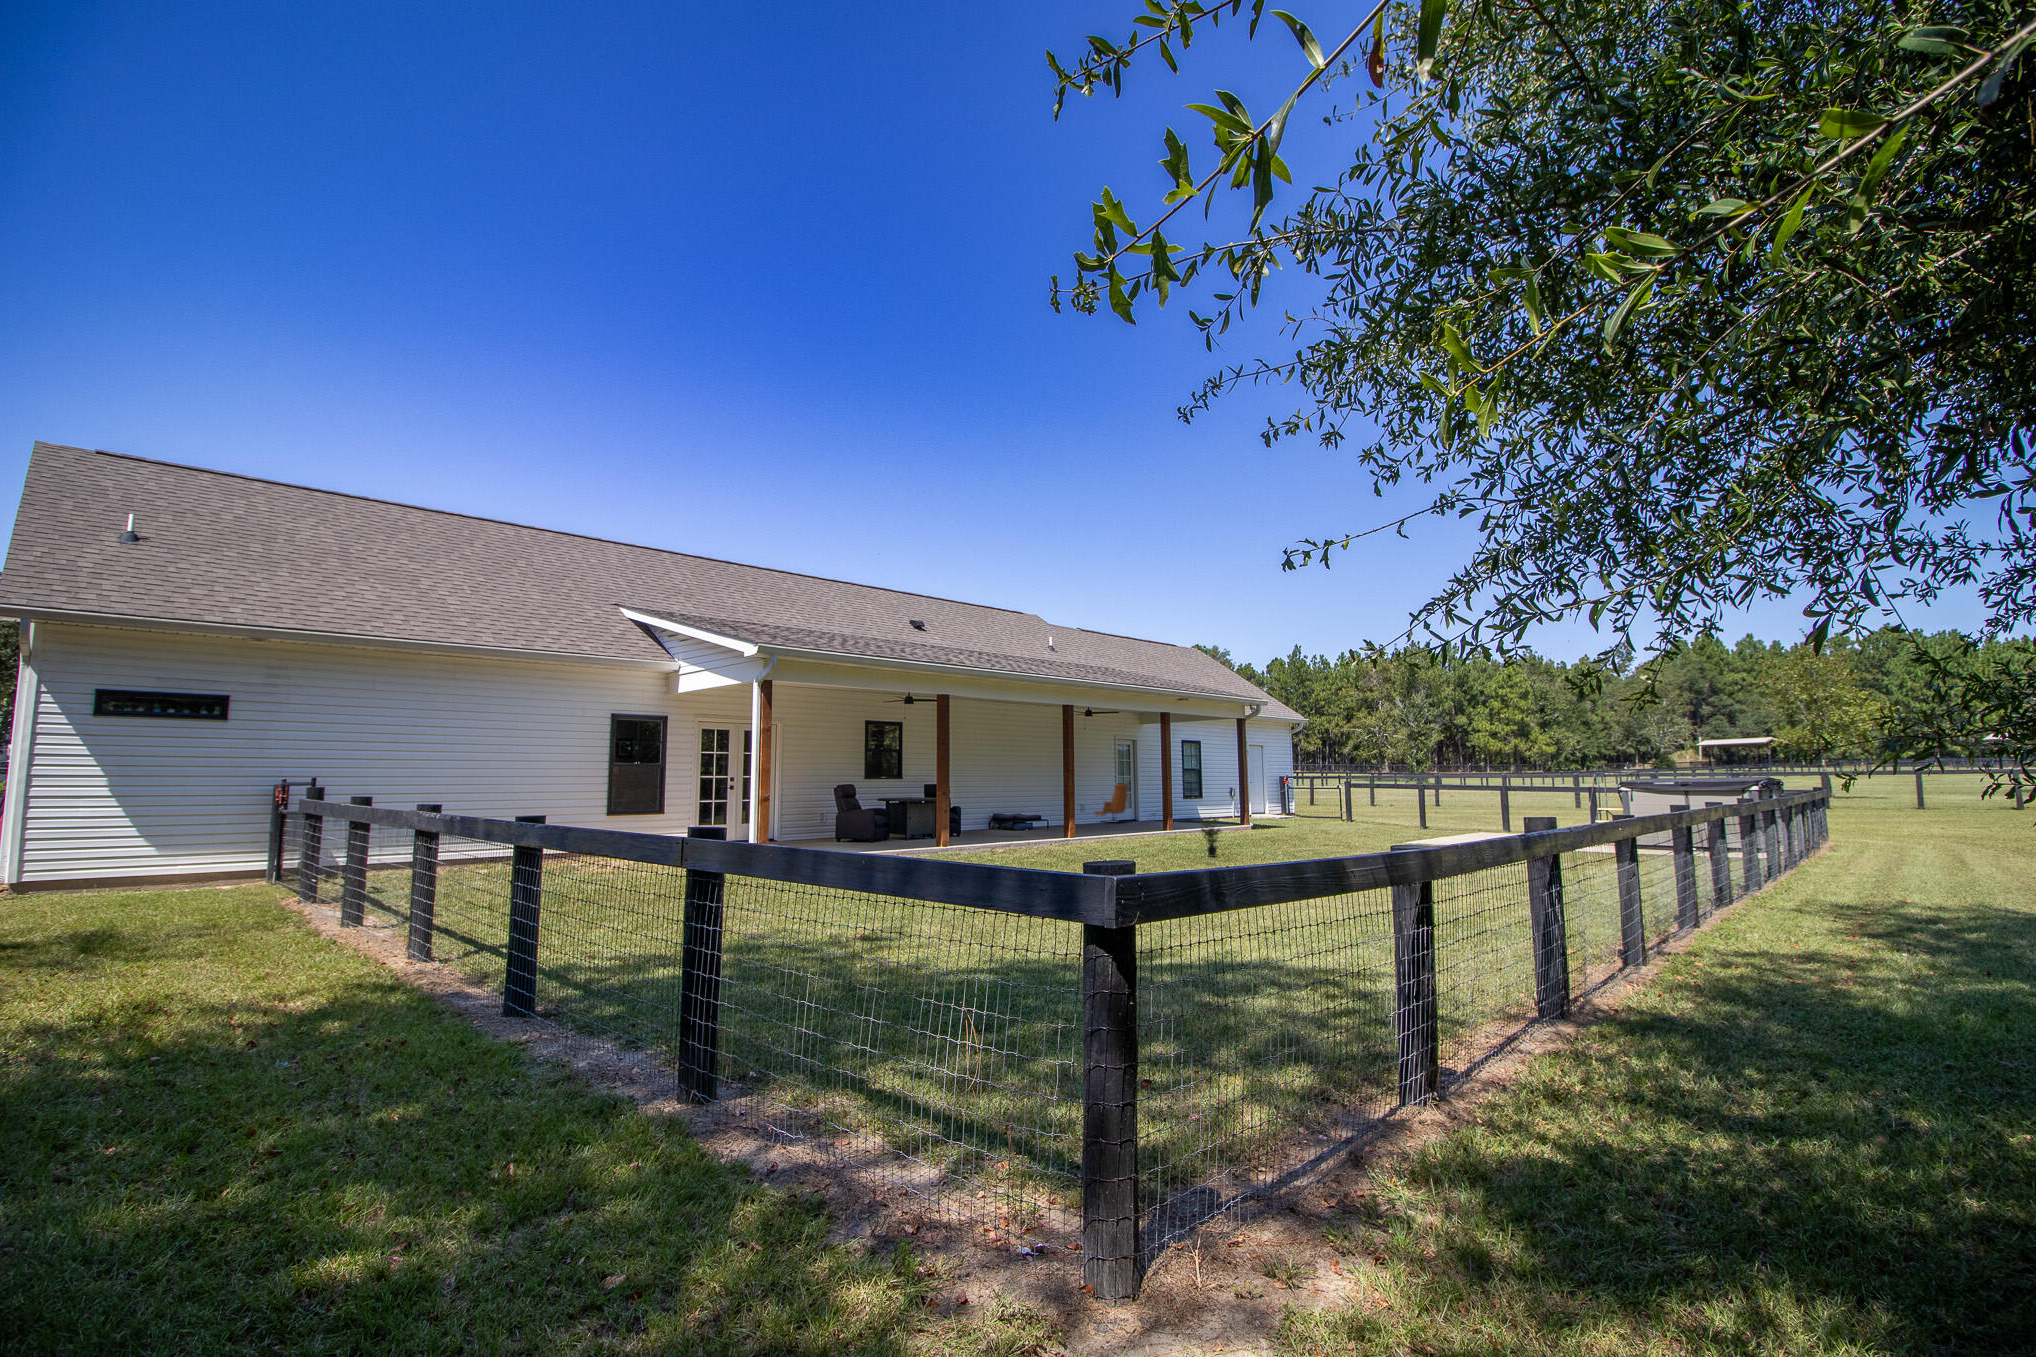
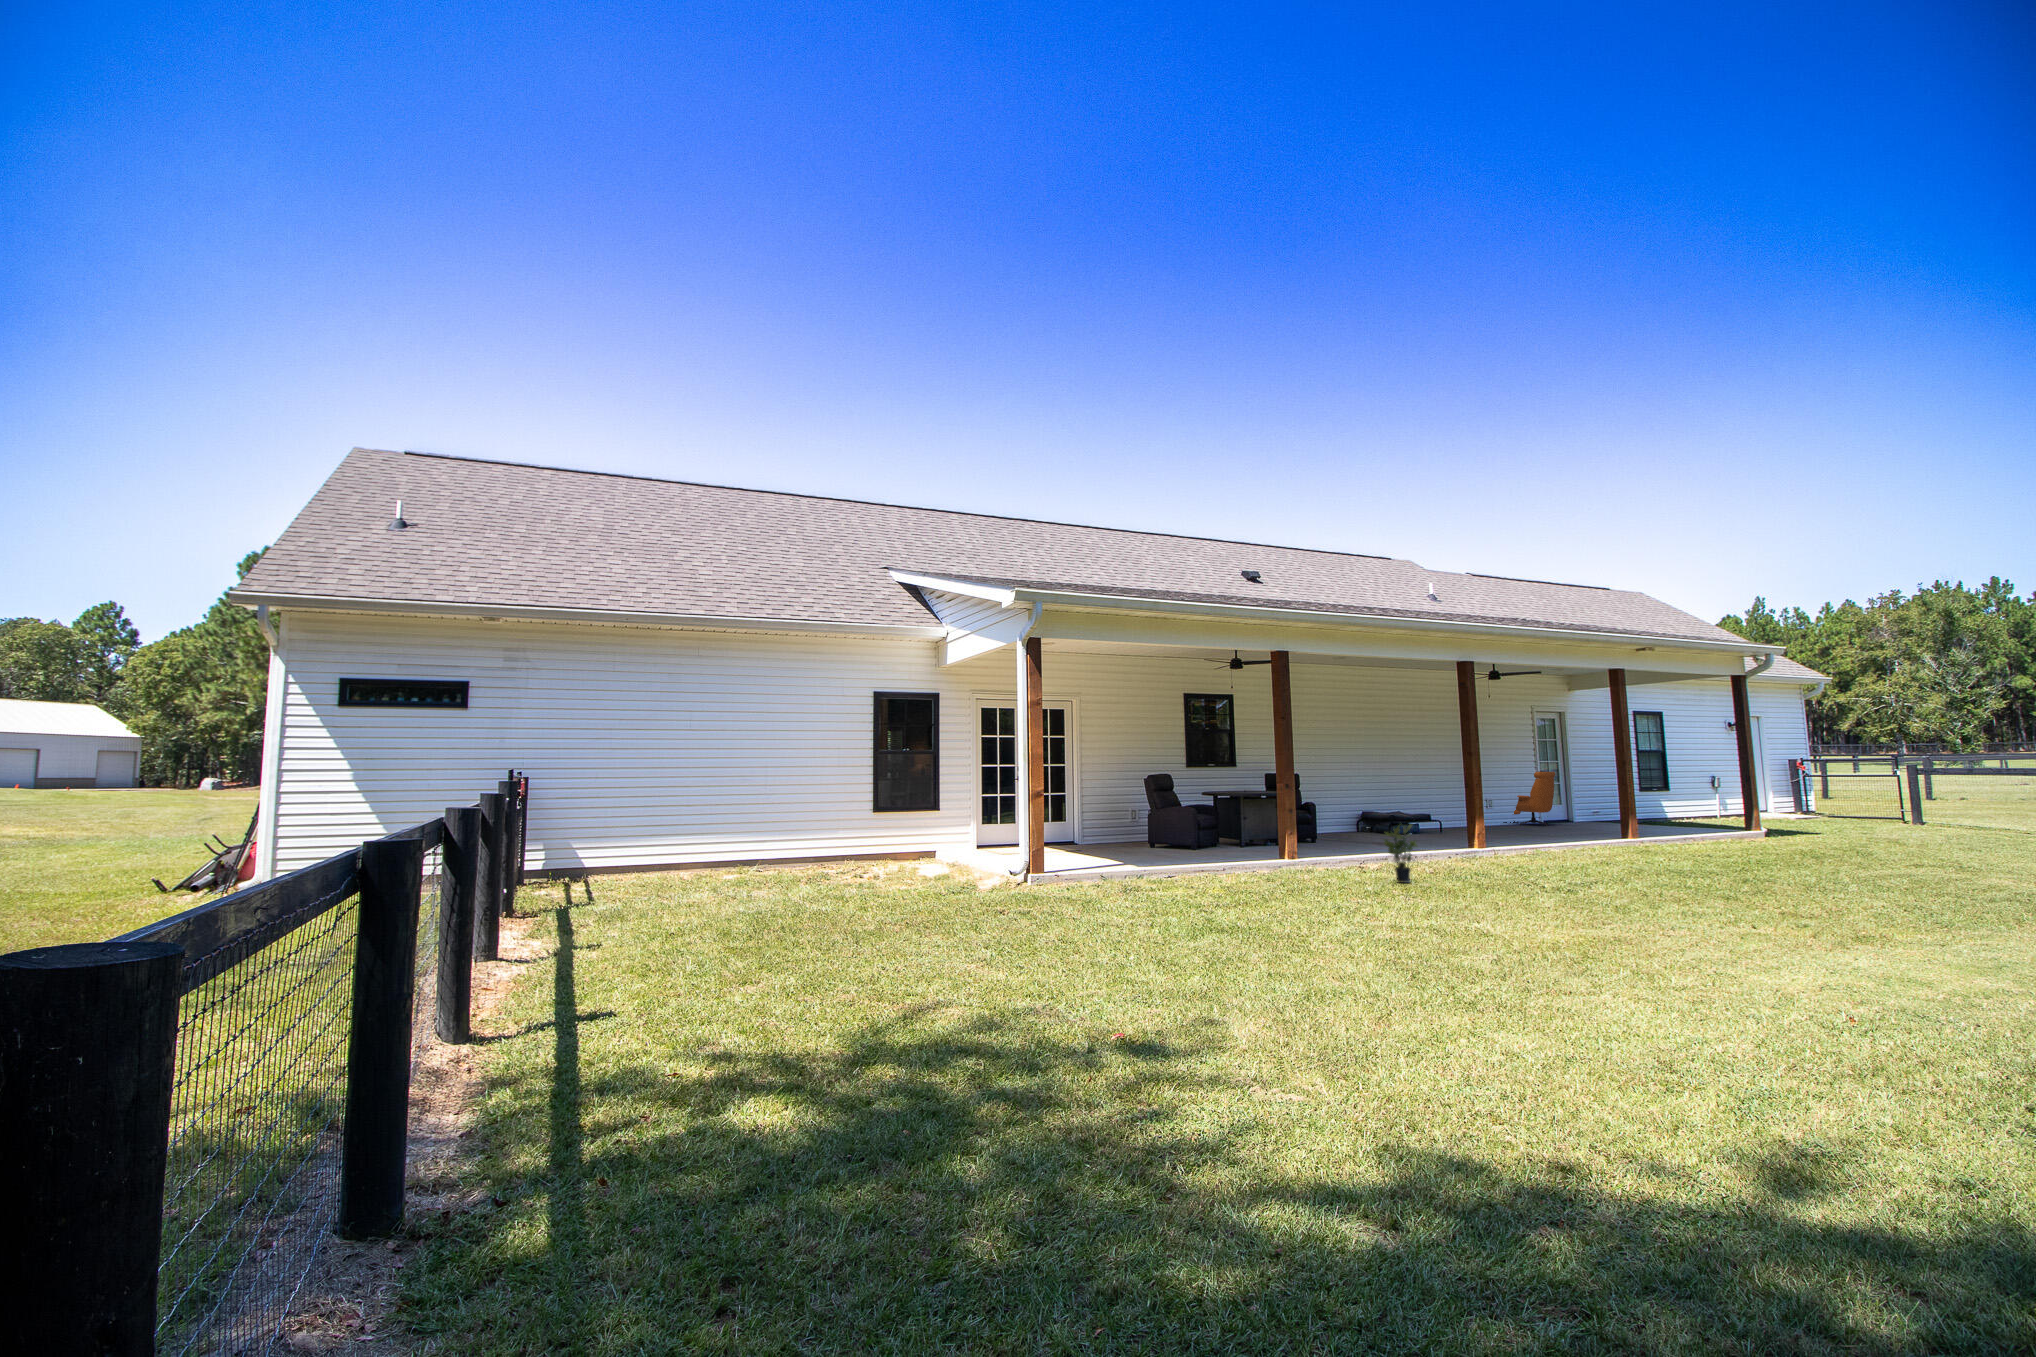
potted plant: present [1201,818,1221,857] -> present [1384,824,1417,883]

